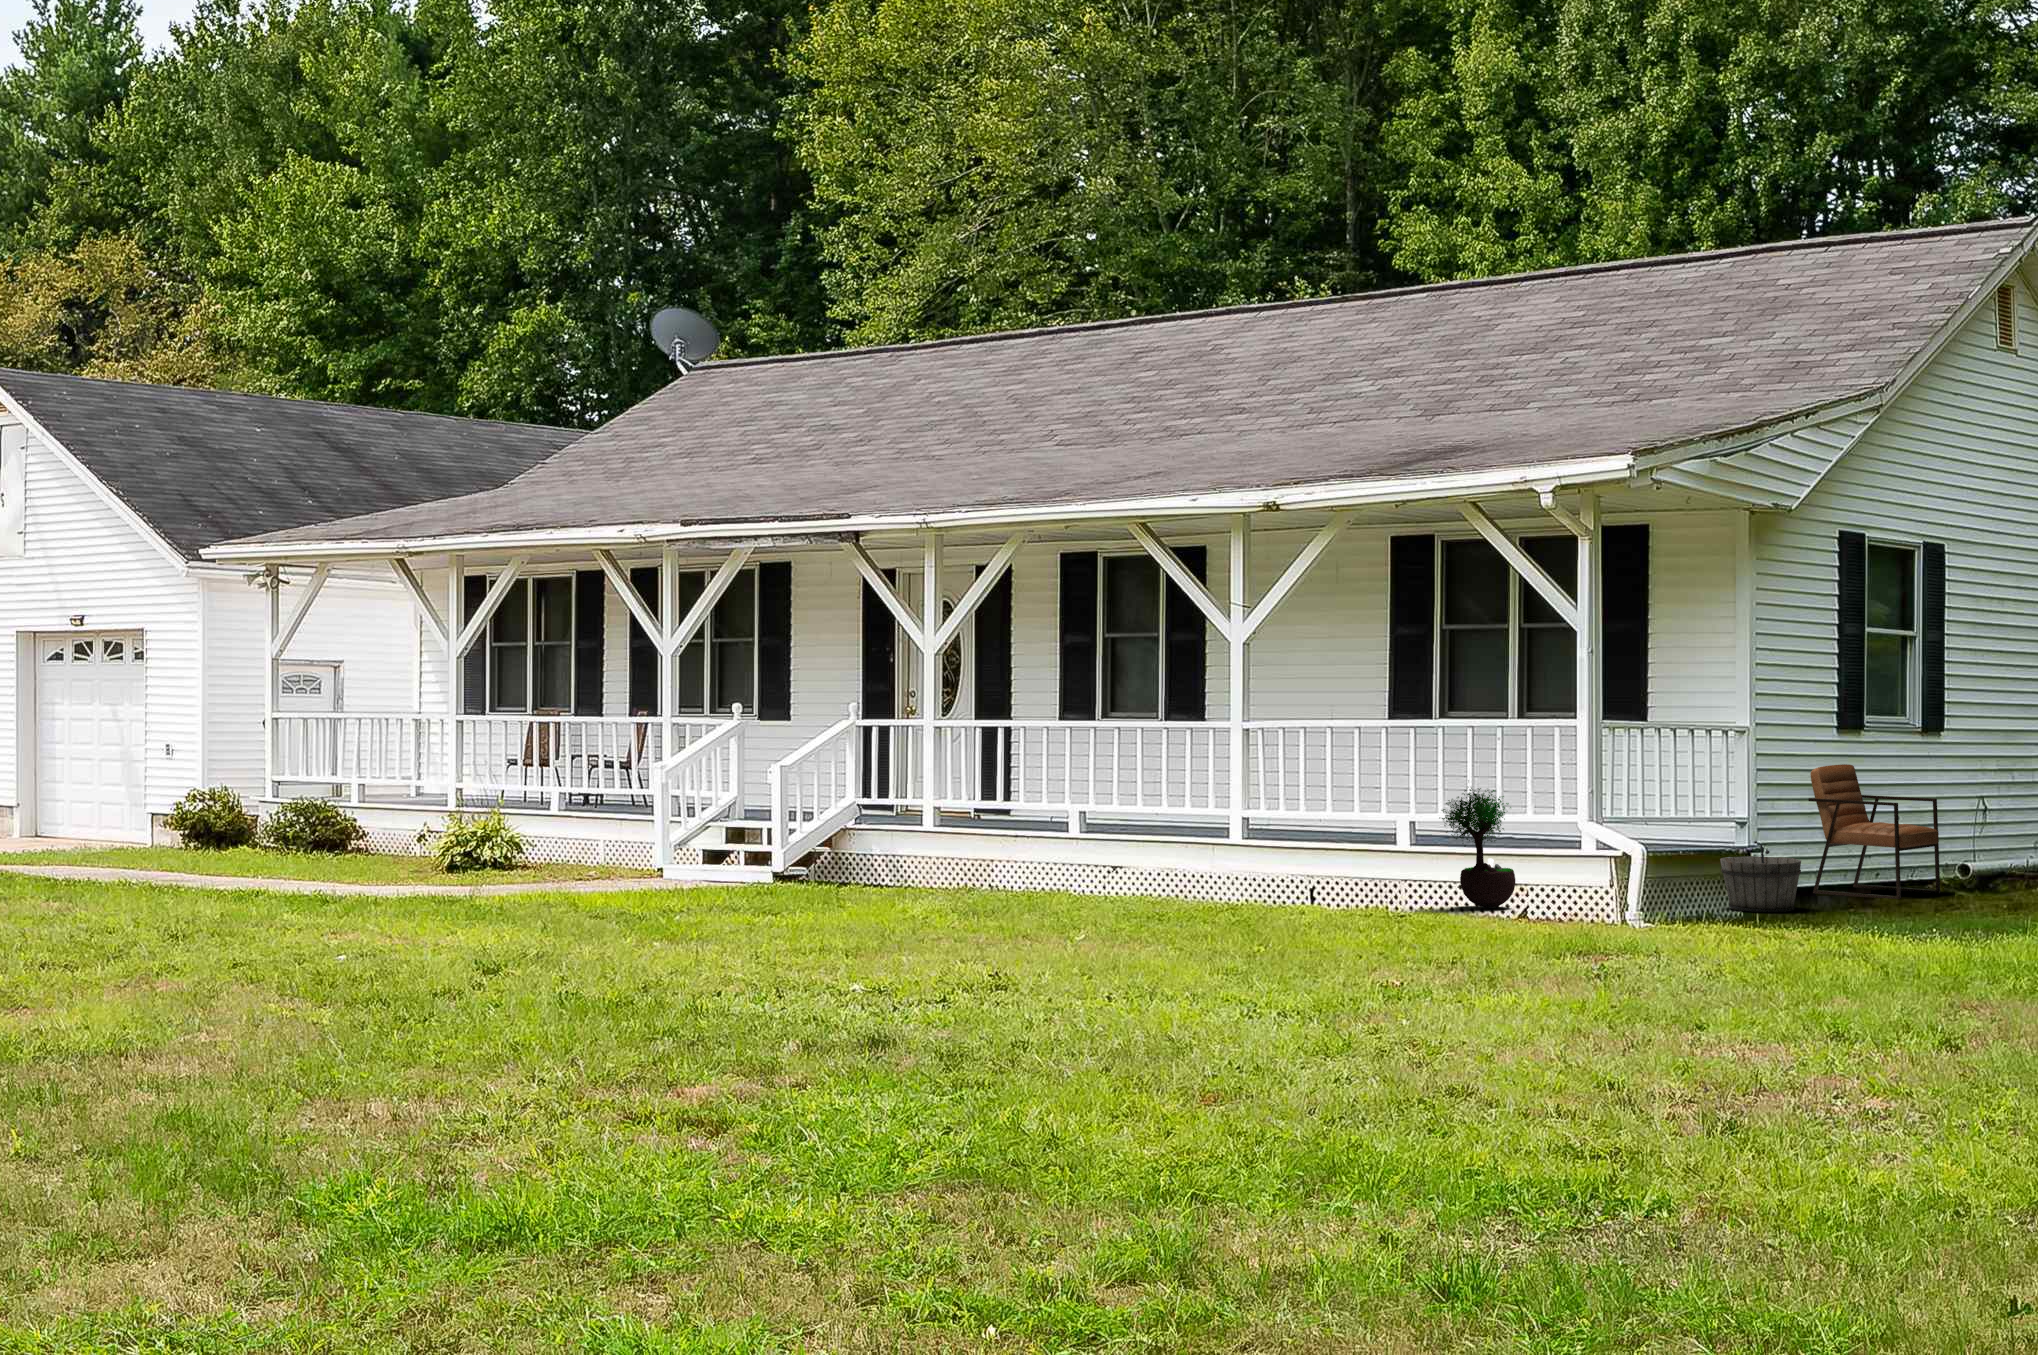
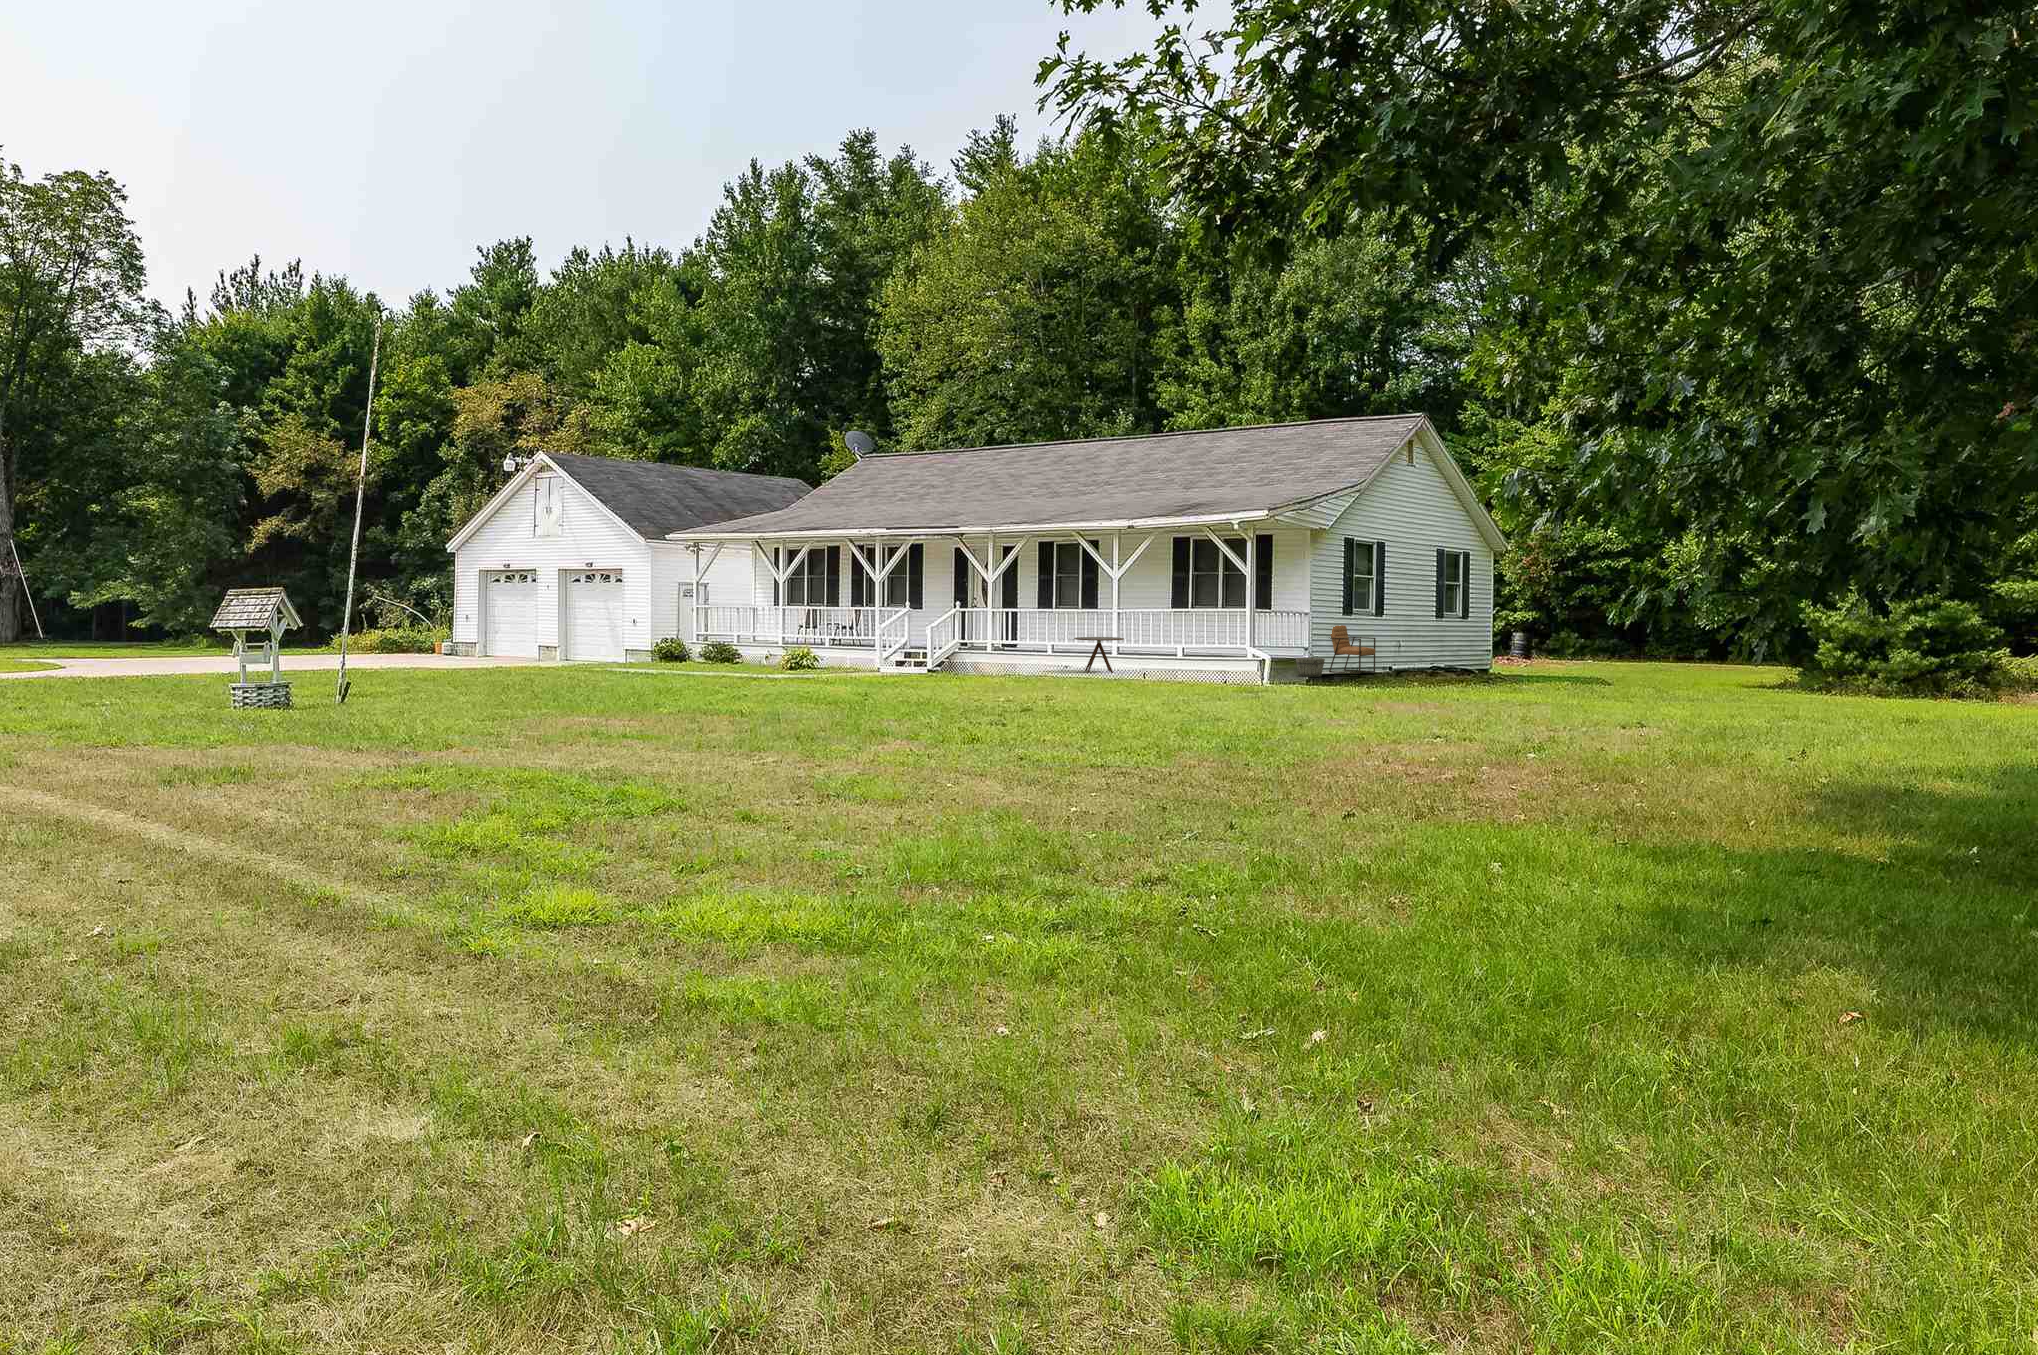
potted tree: present [1441,787,1515,908] -> none [1195,630,1222,676]
round table: none [1120,796,1254,896] -> present [1074,637,1124,673]

